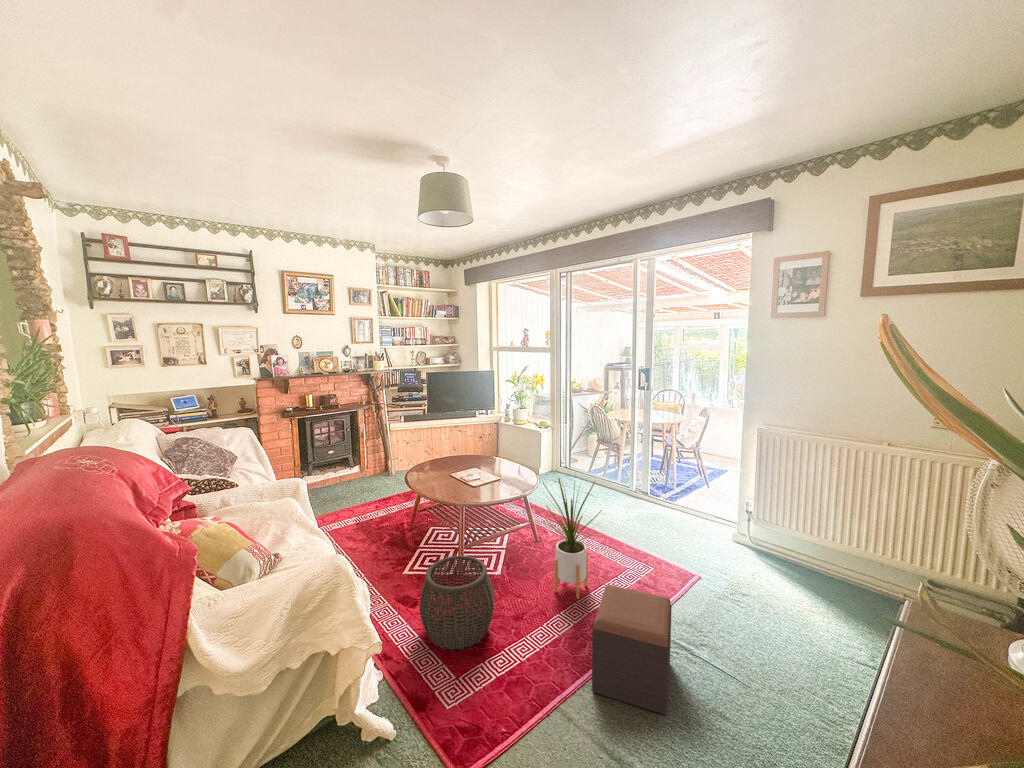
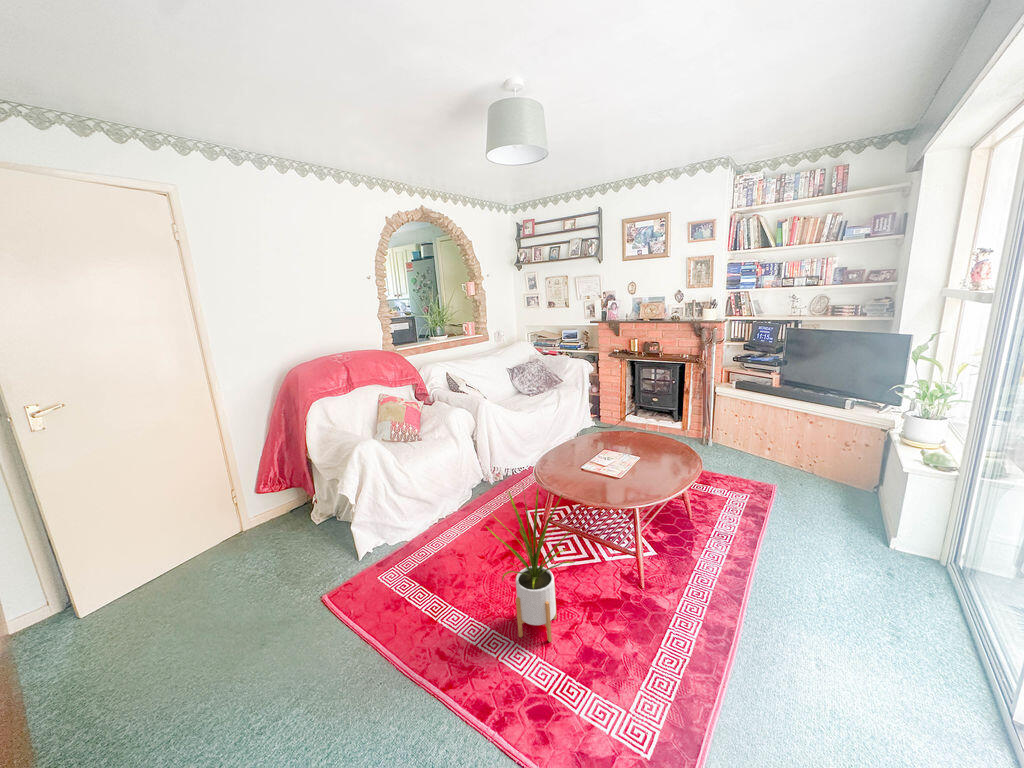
woven basket: present [419,556,495,651] -> none [417,501,482,578]
footstool: present [592,585,672,715] -> none [334,605,446,743]

